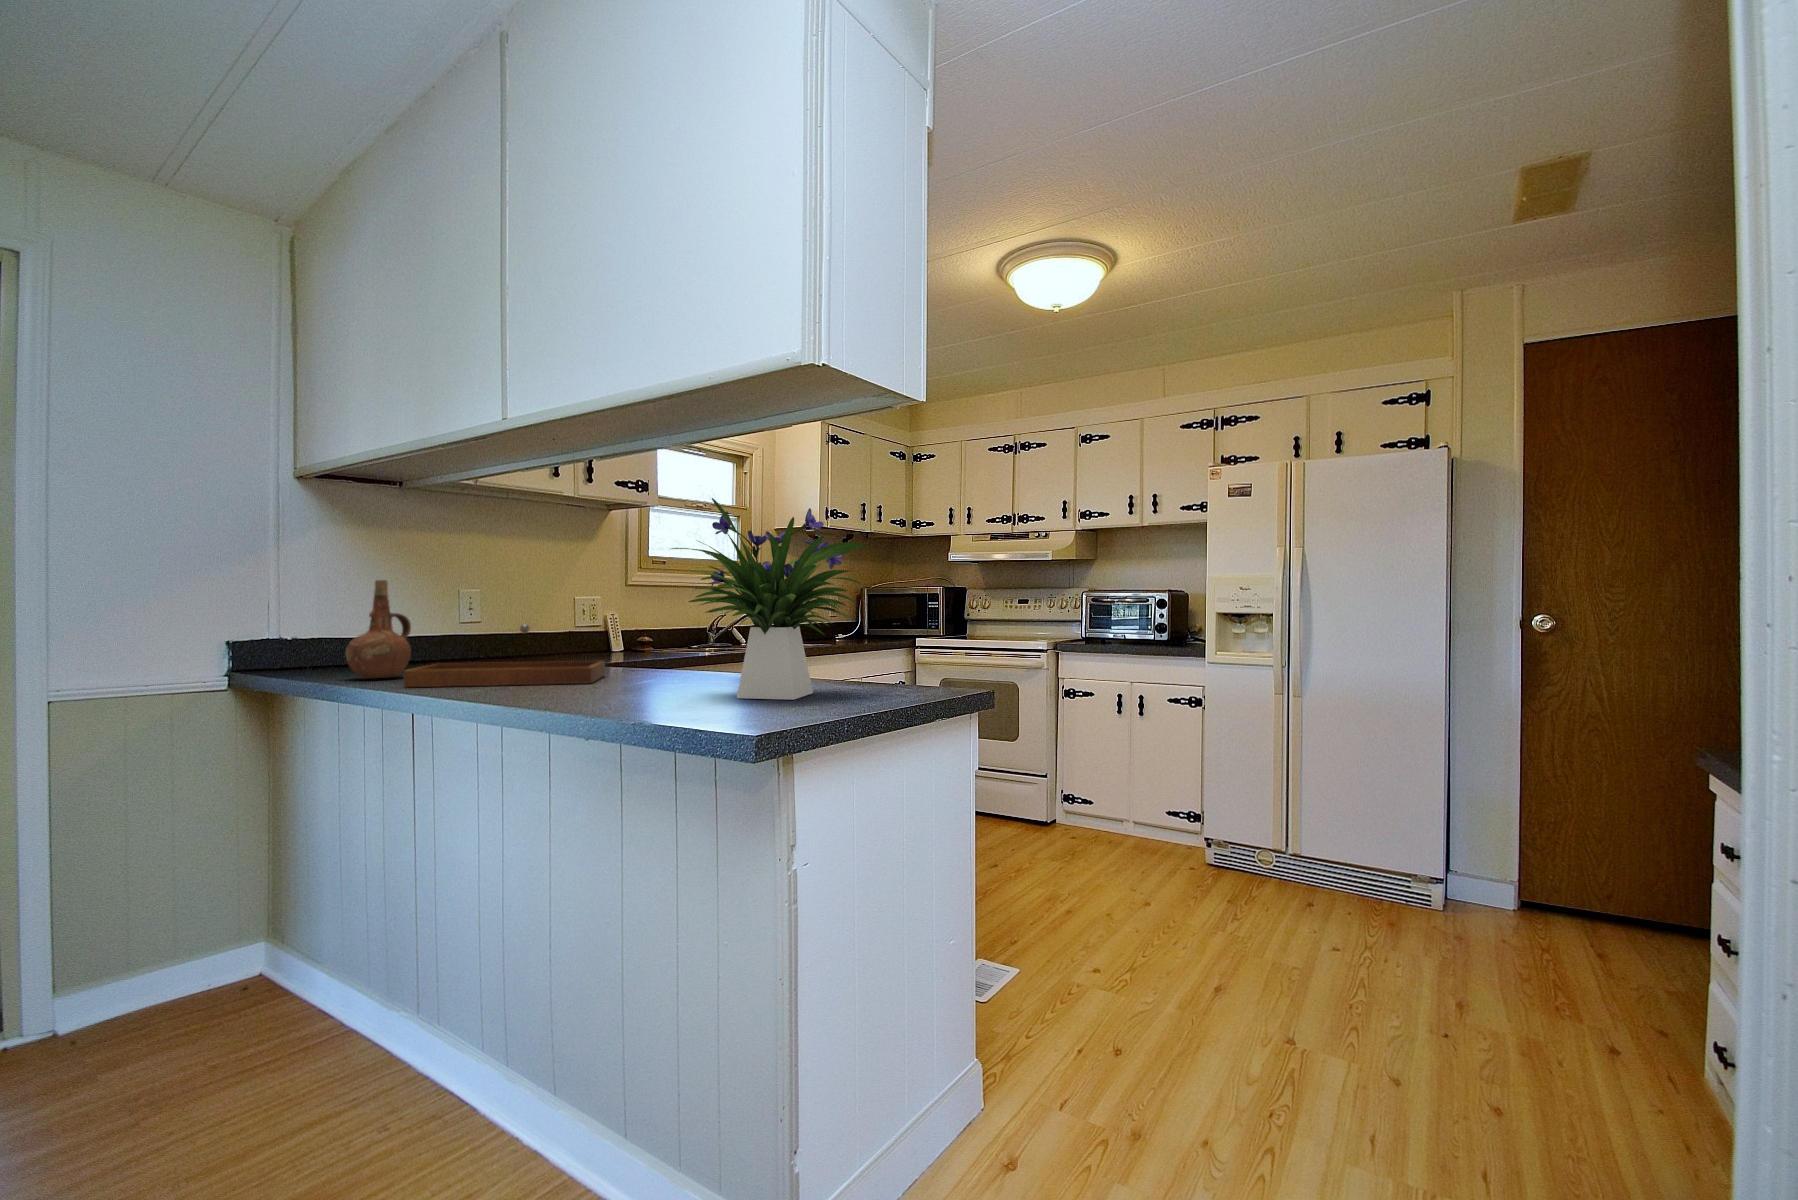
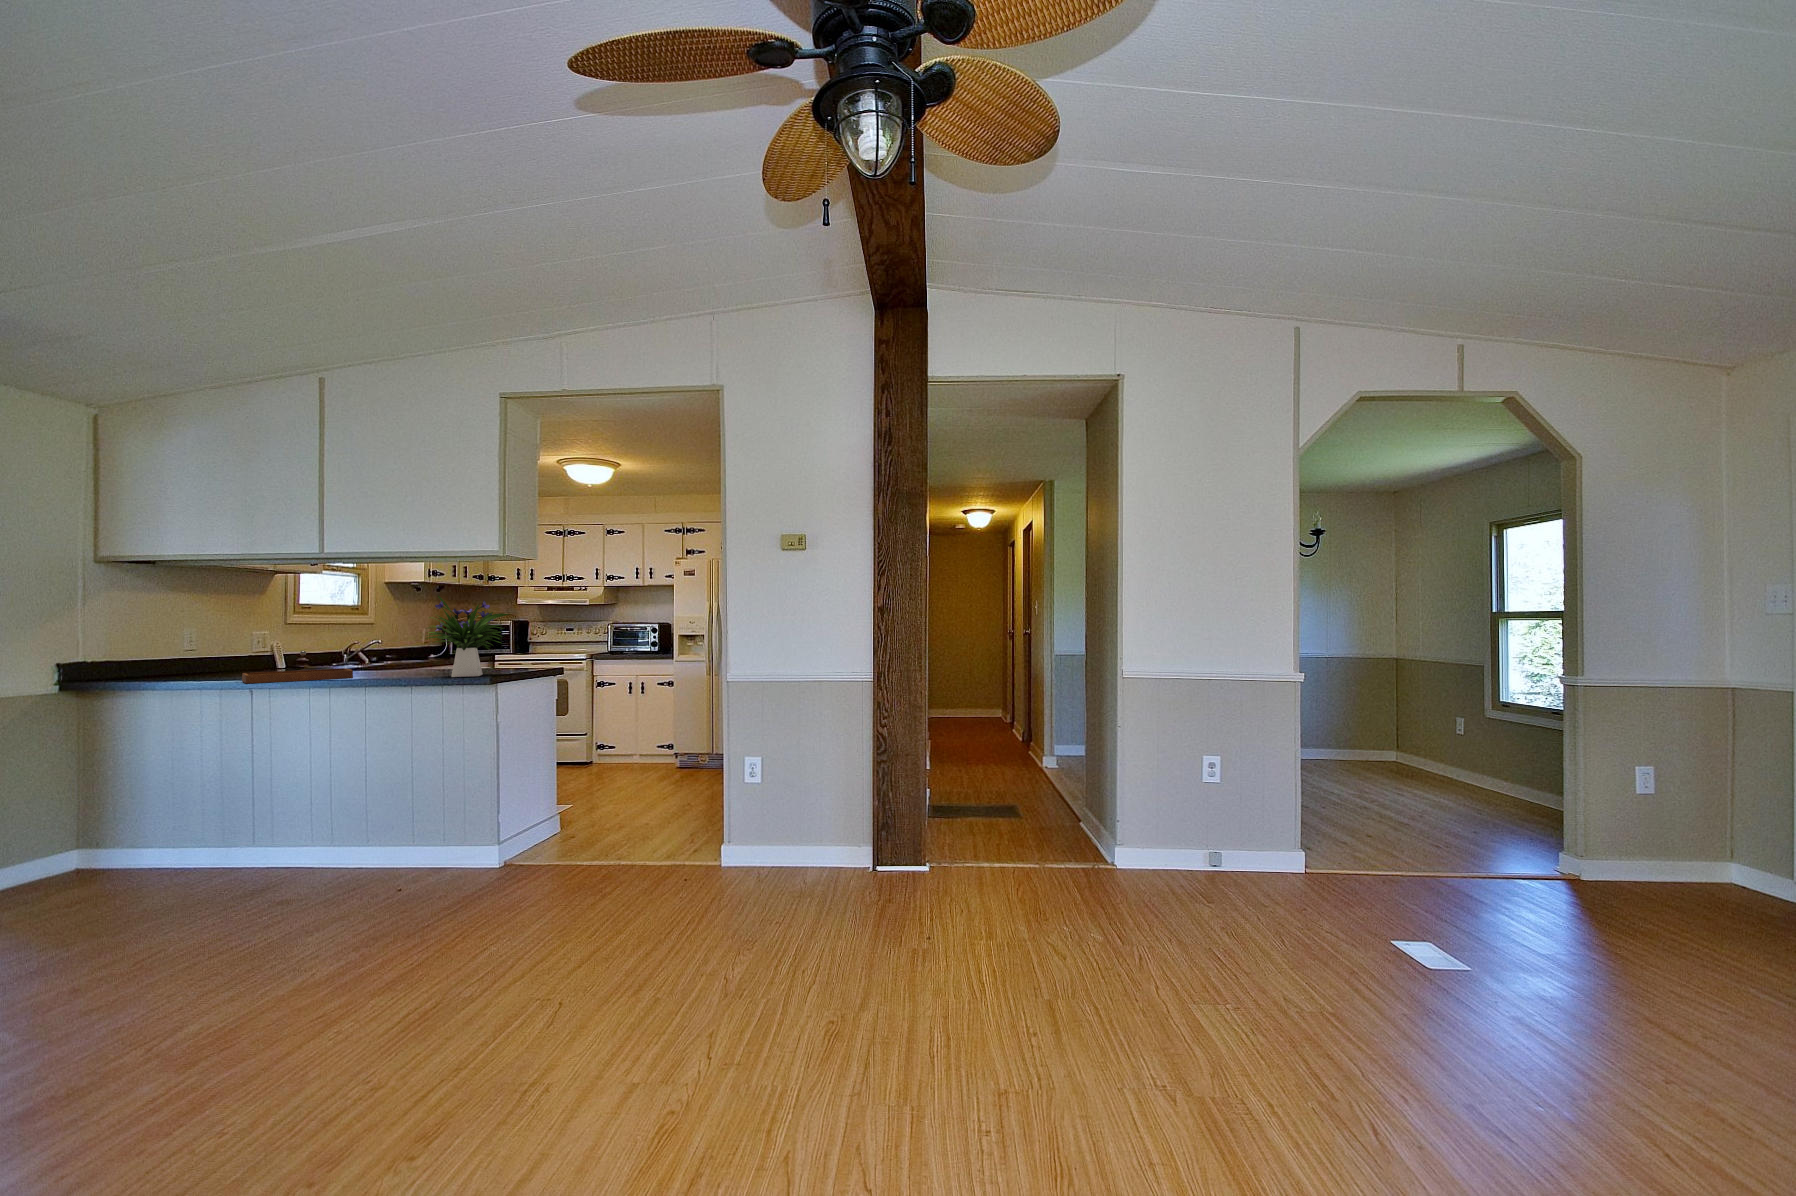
ceramic pitcher: present [346,580,411,679] -> none [177,629,217,683]

